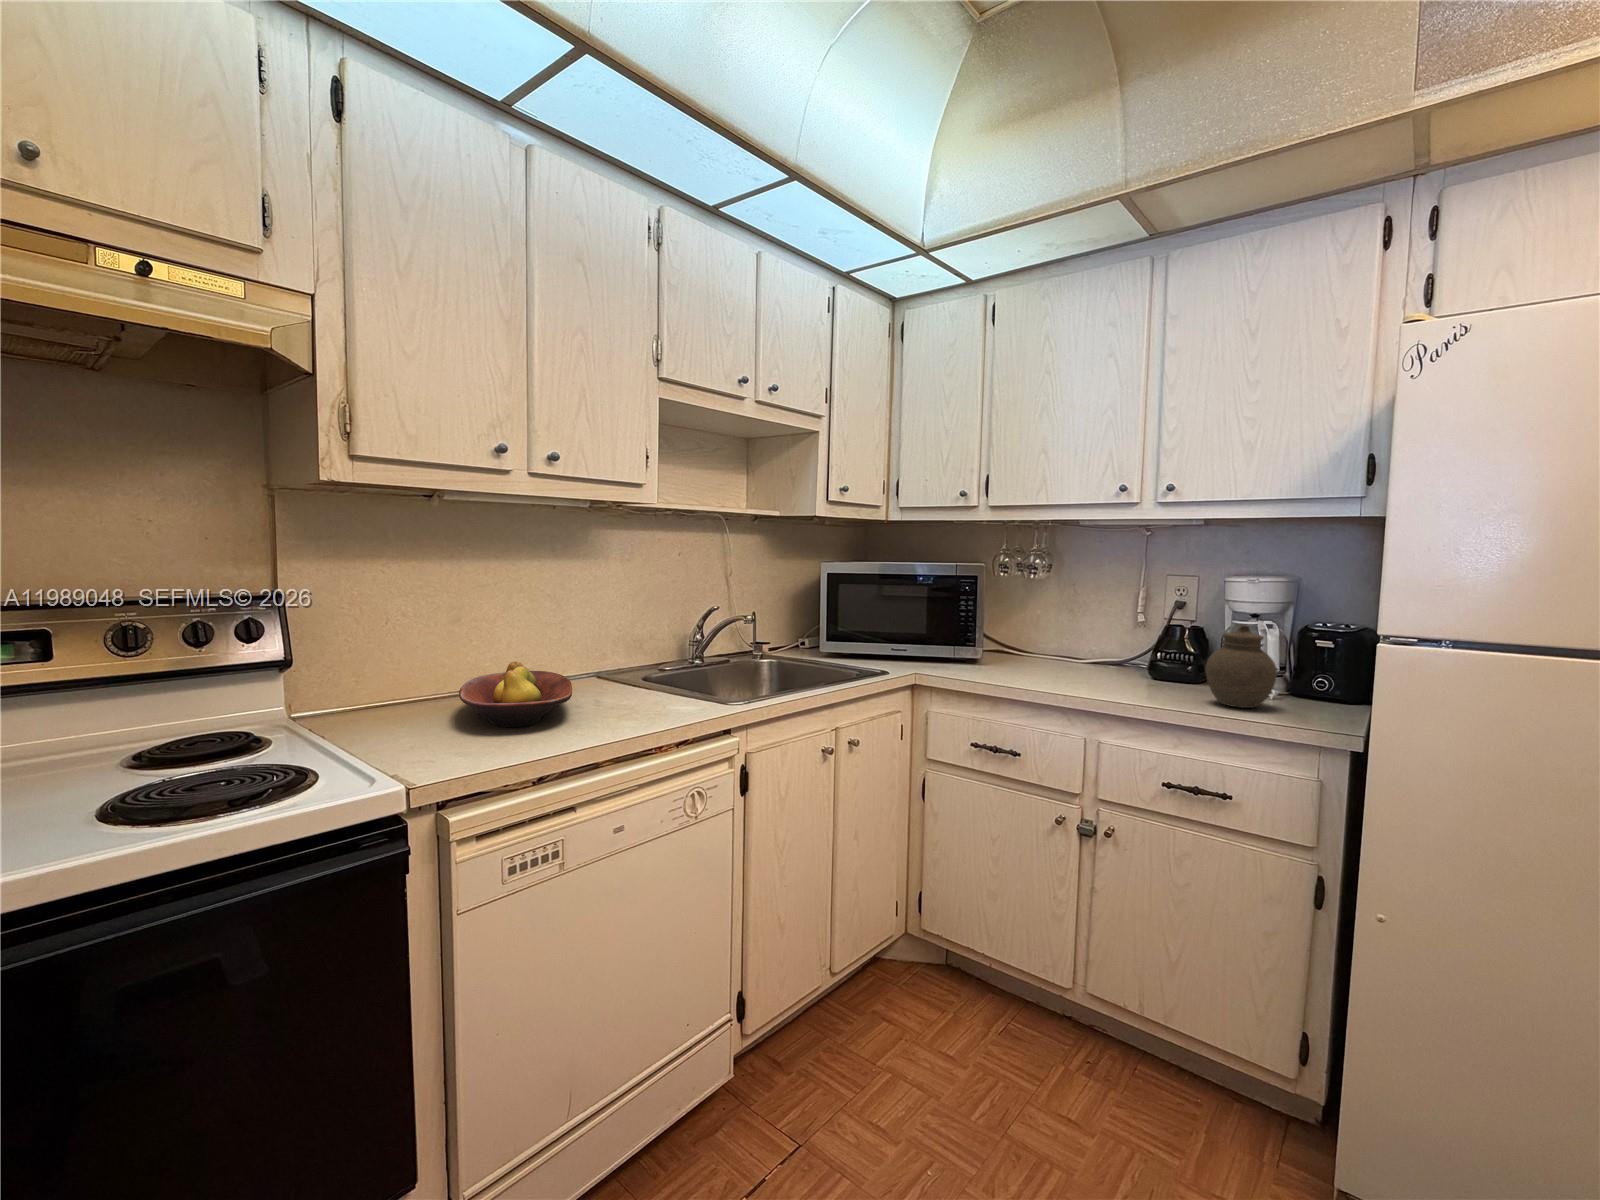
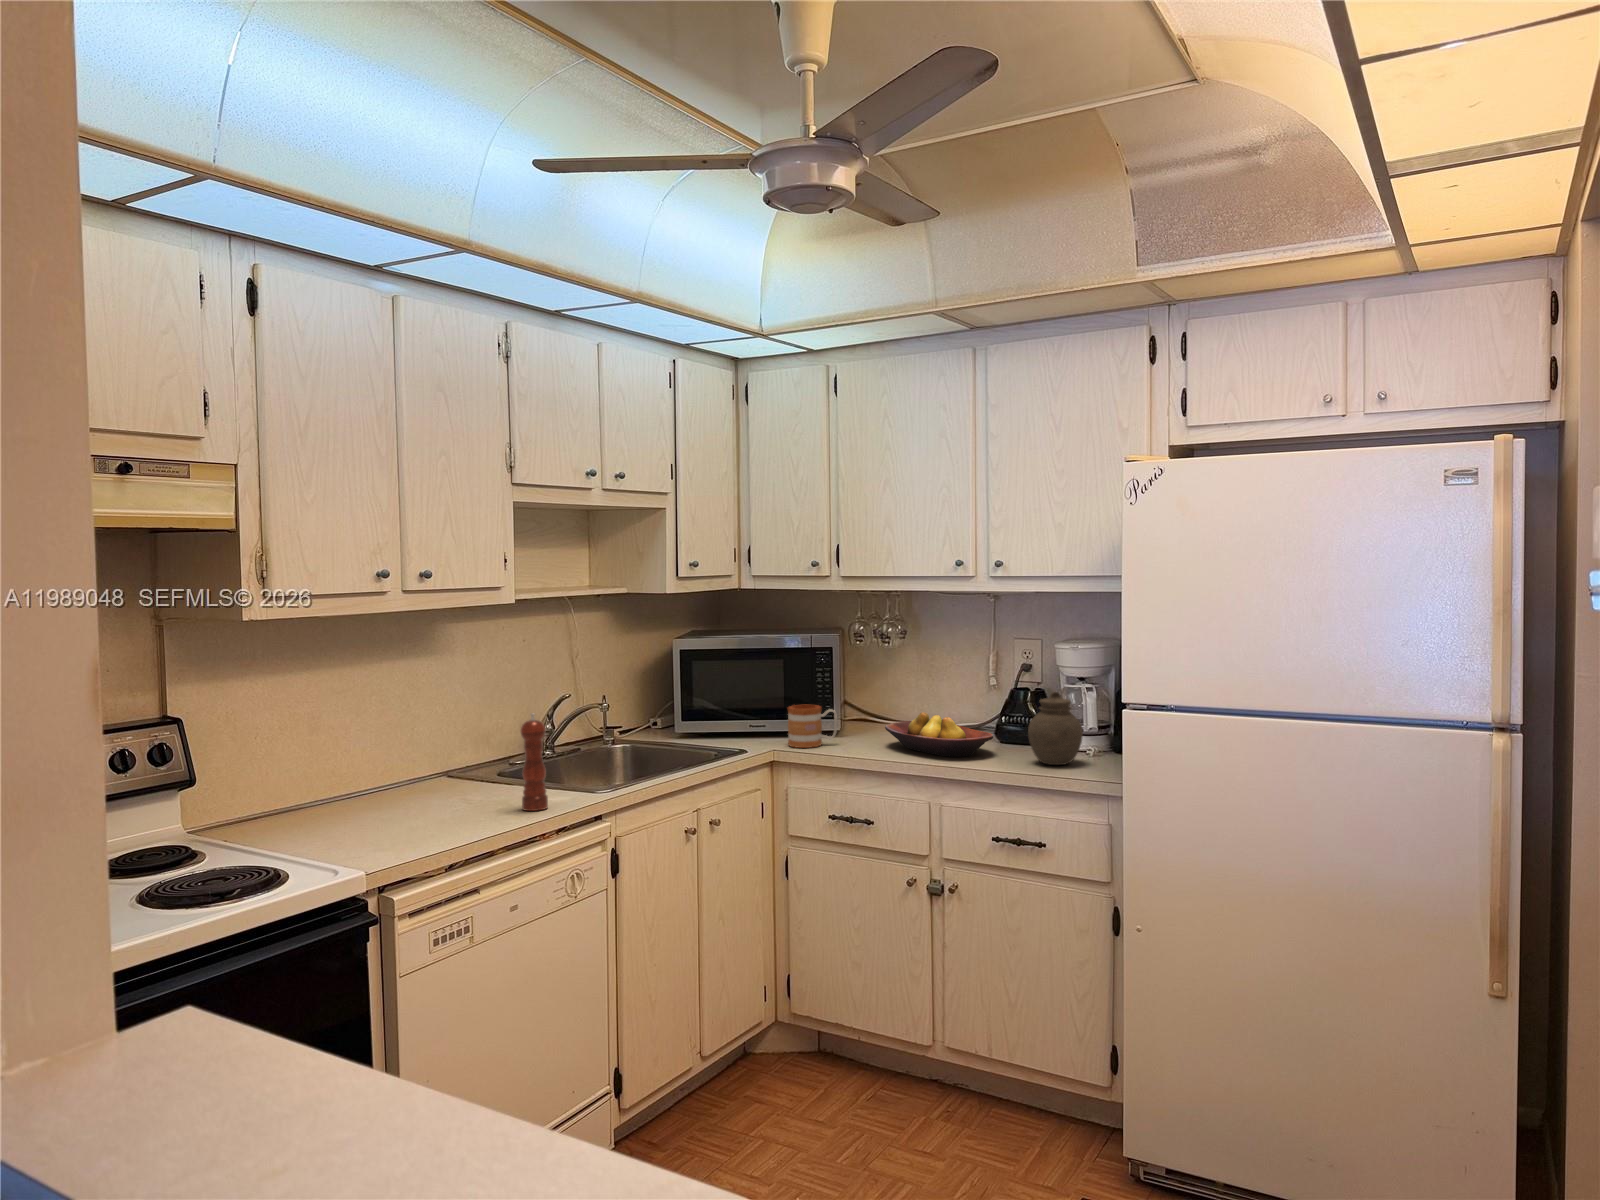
pepper mill: none [646,613,674,719] -> present [521,713,548,811]
mug: none [929,630,980,672] -> present [787,705,837,748]
fruit bowl: present [459,661,572,727] -> present [885,712,993,757]

